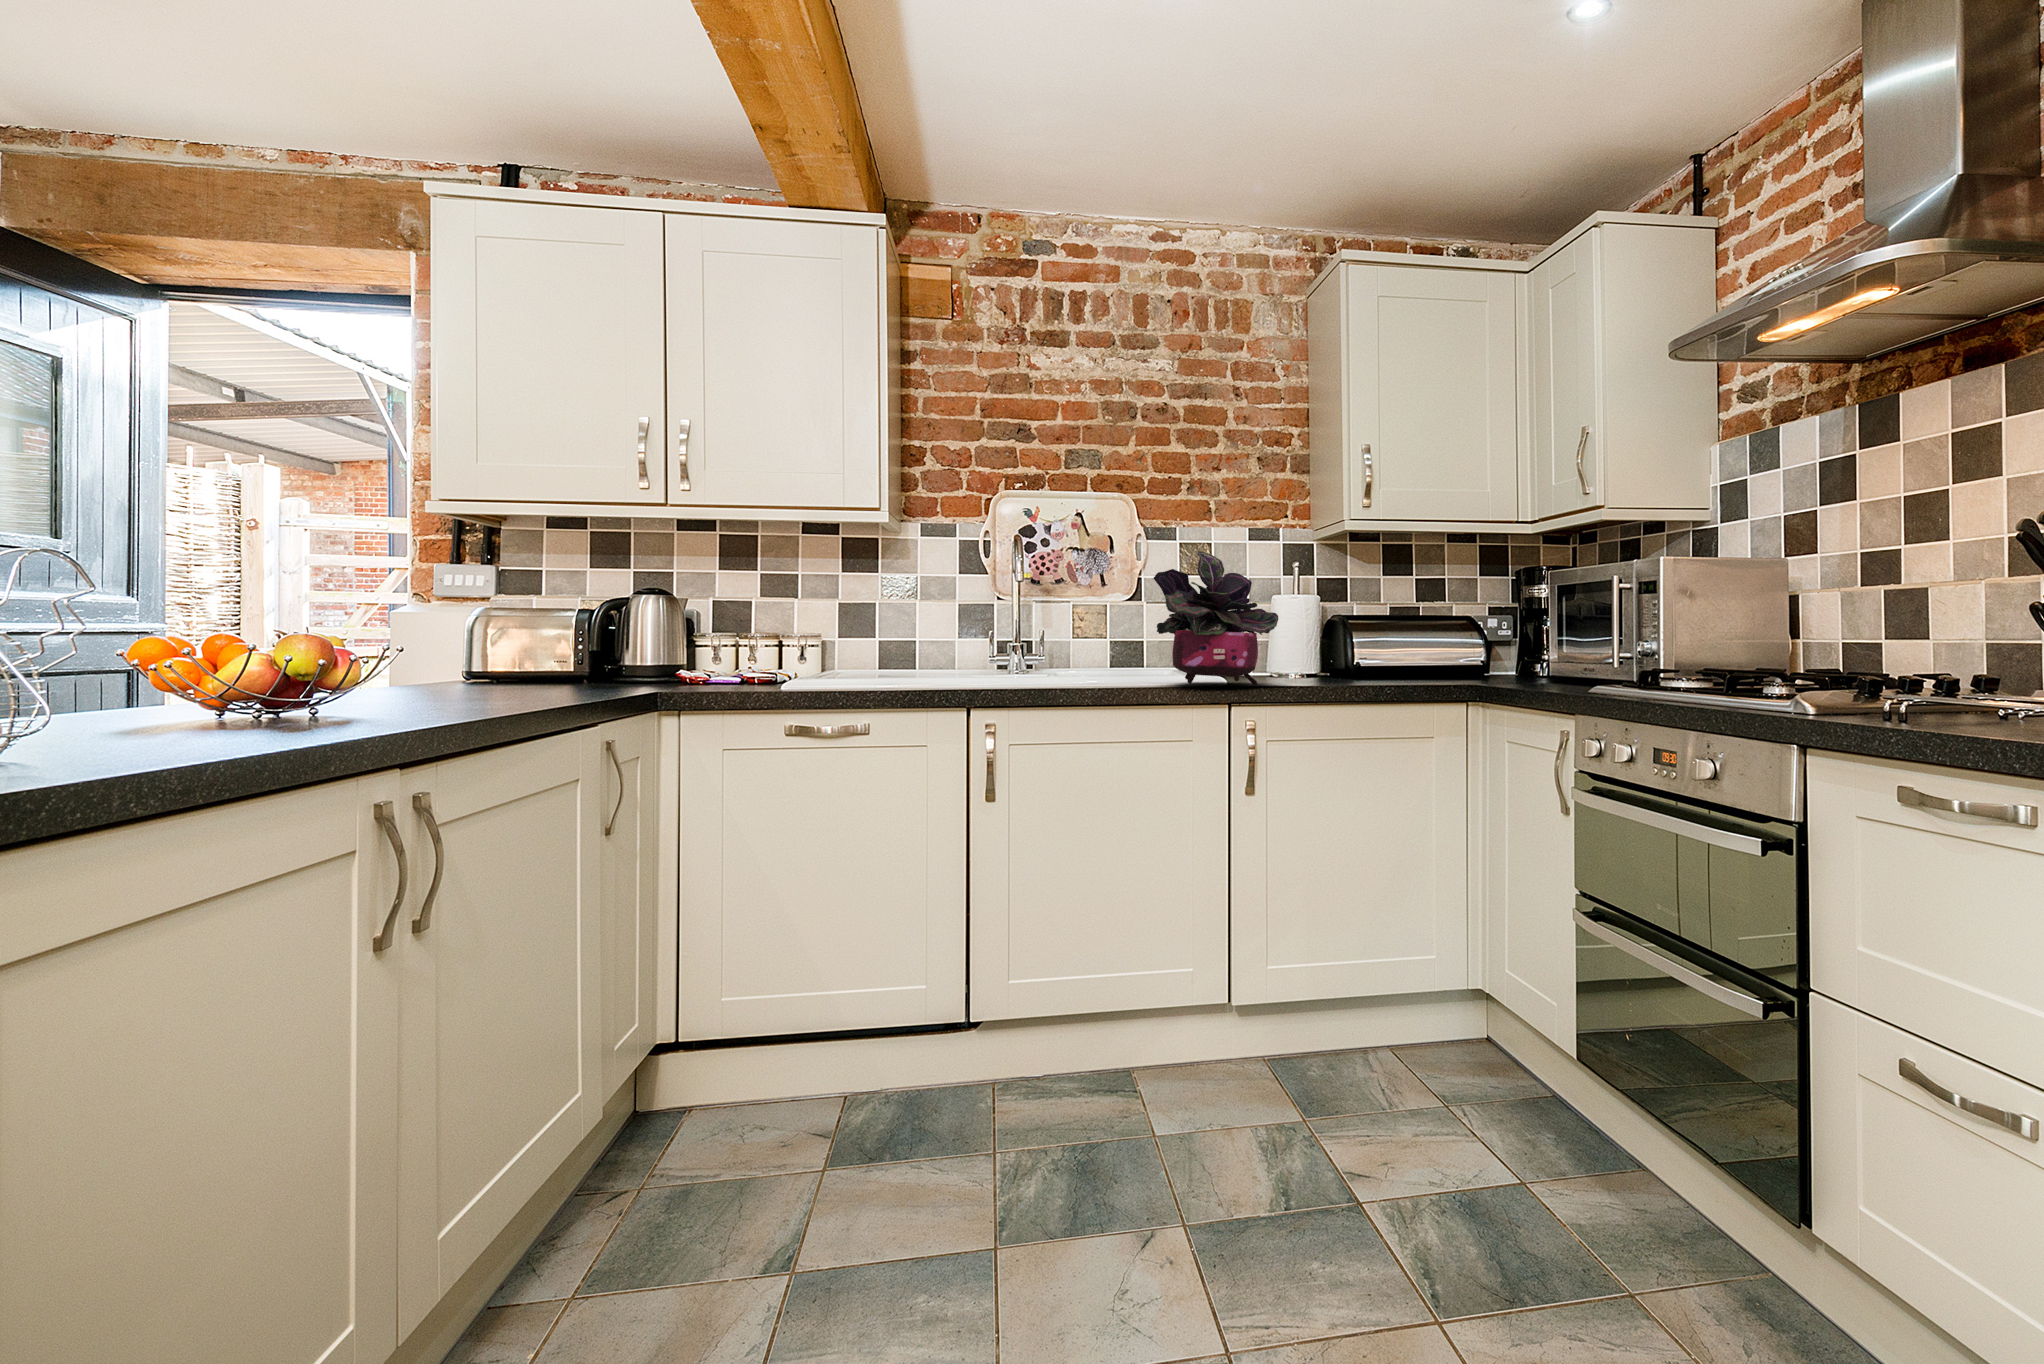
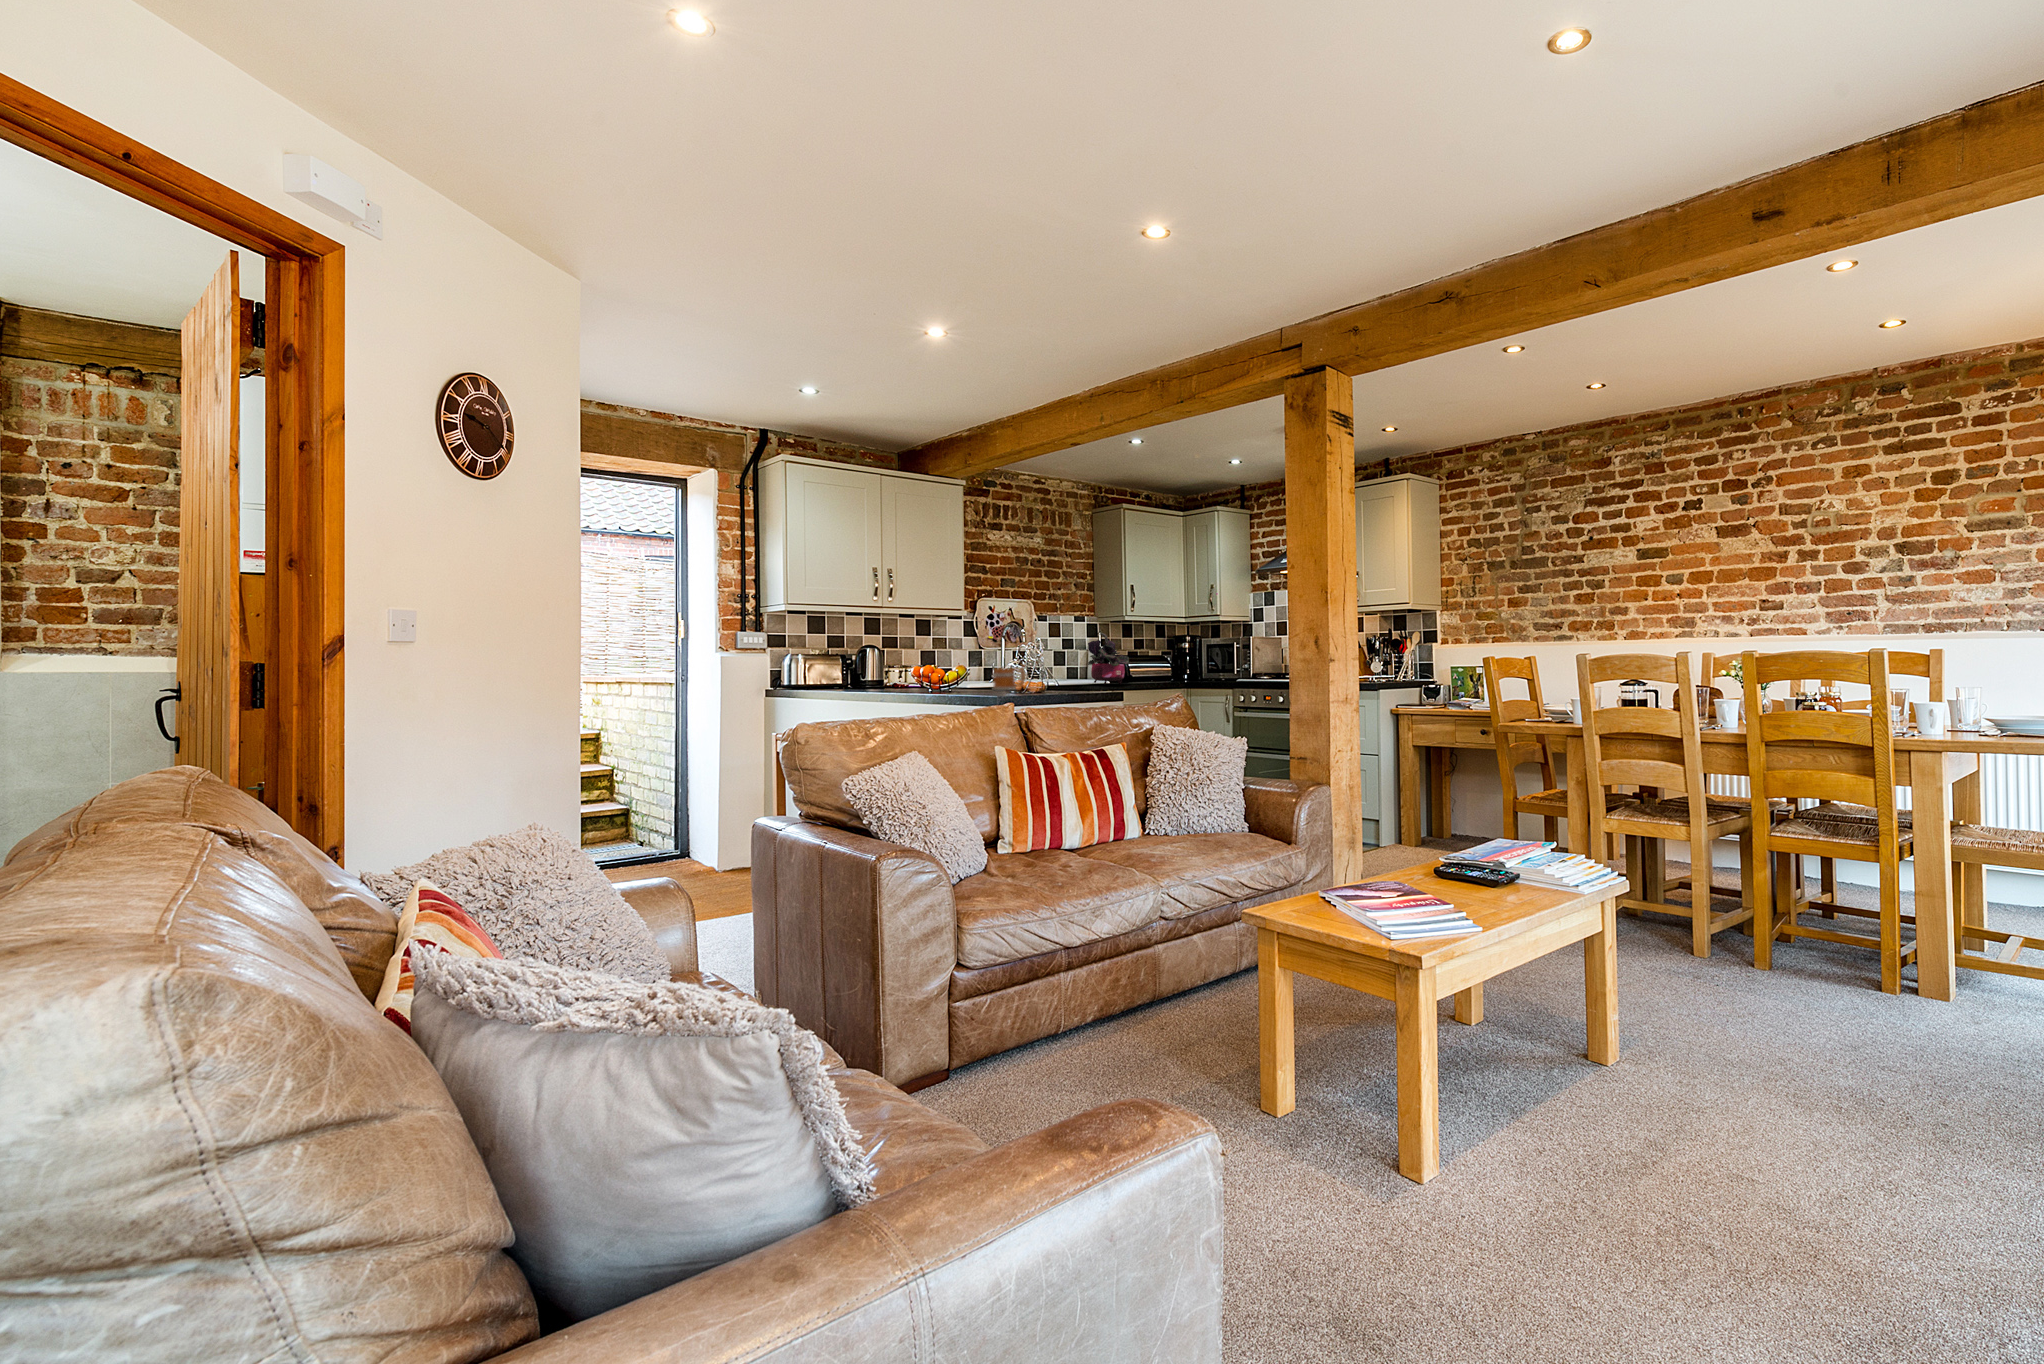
mug: none [821,627,910,693] -> present [993,664,1026,690]

